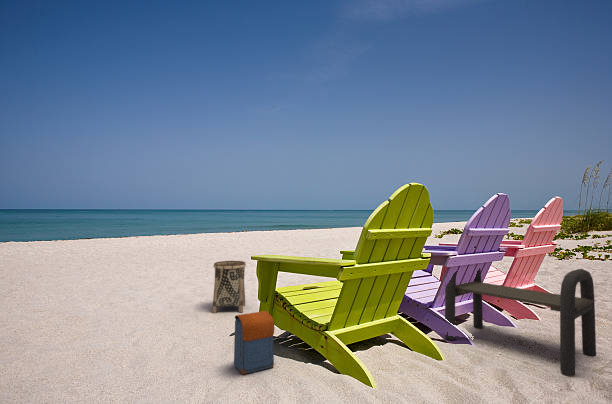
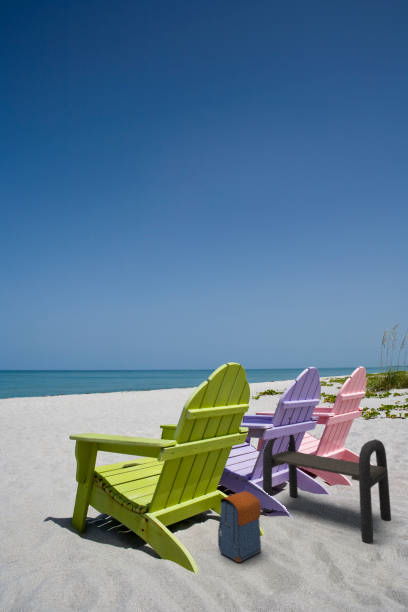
basket: present [212,261,246,313] -> none [20,434,63,495]
backpack: present [234,311,274,374] -> present [218,491,261,562]

